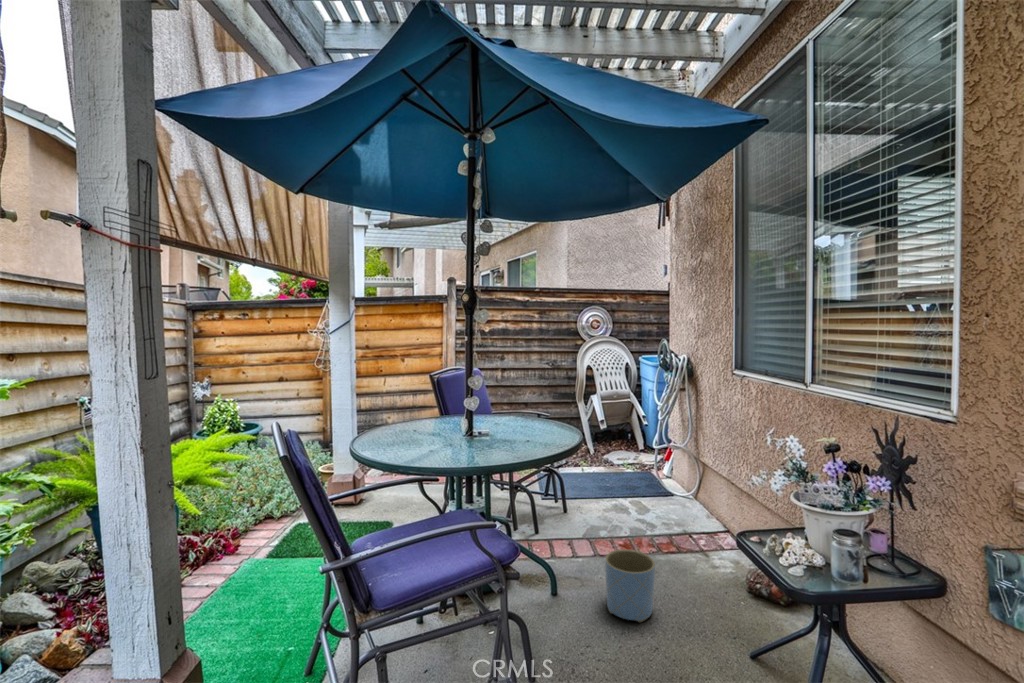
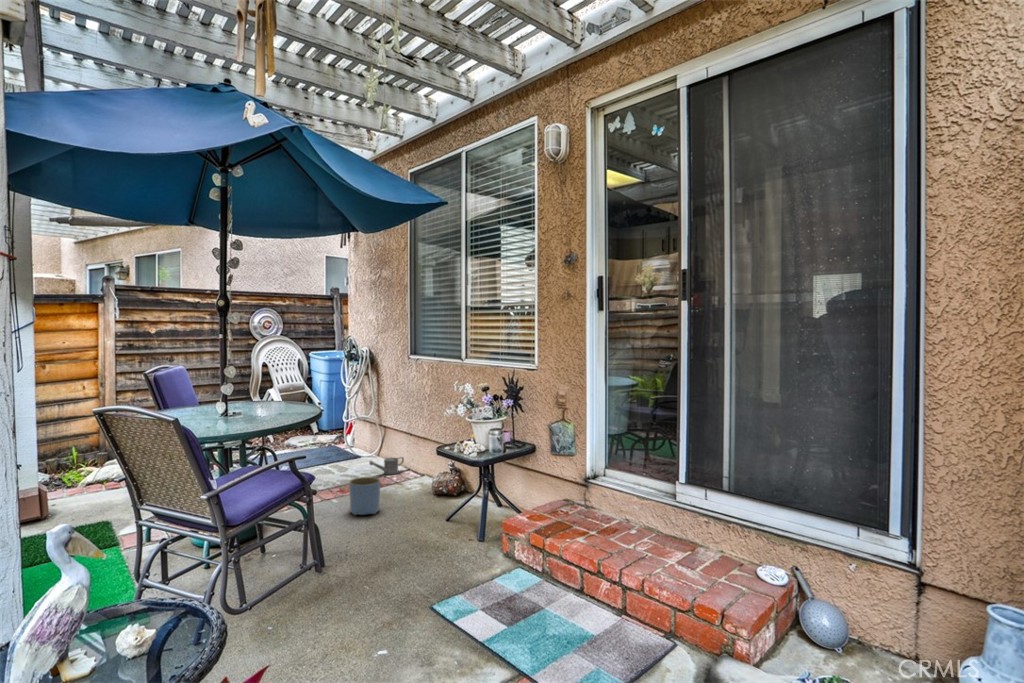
watering can: none [672,509,727,537] -> present [370,457,404,475]

